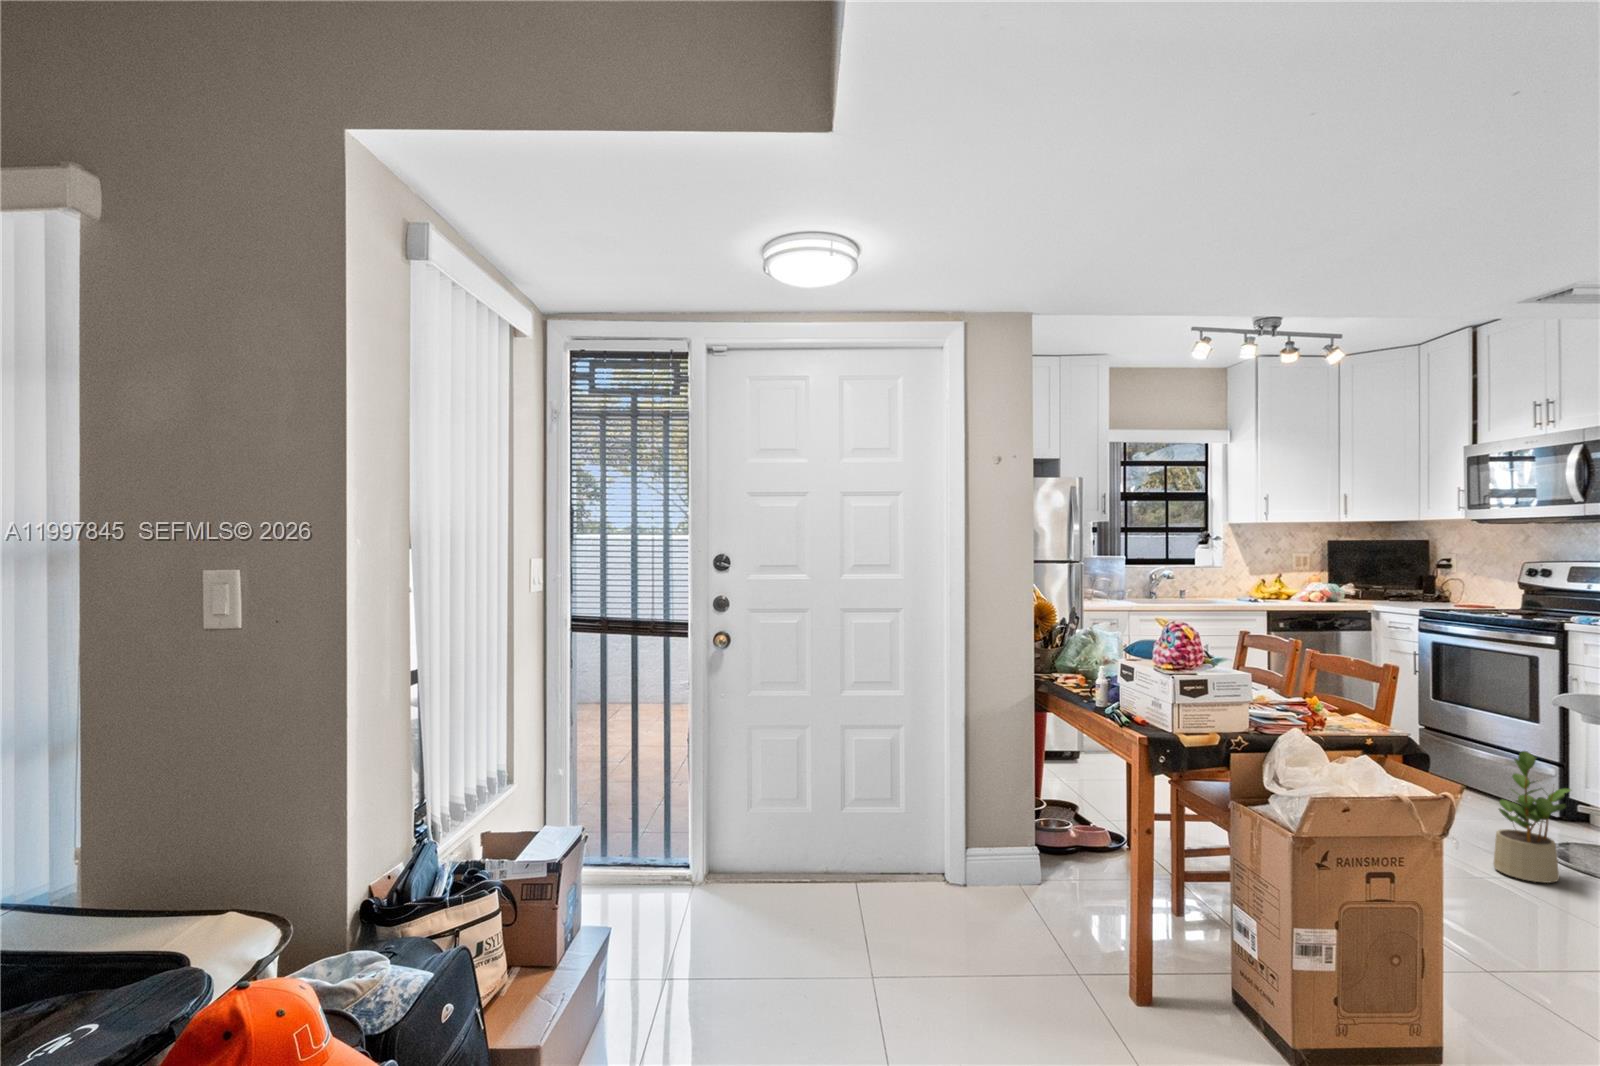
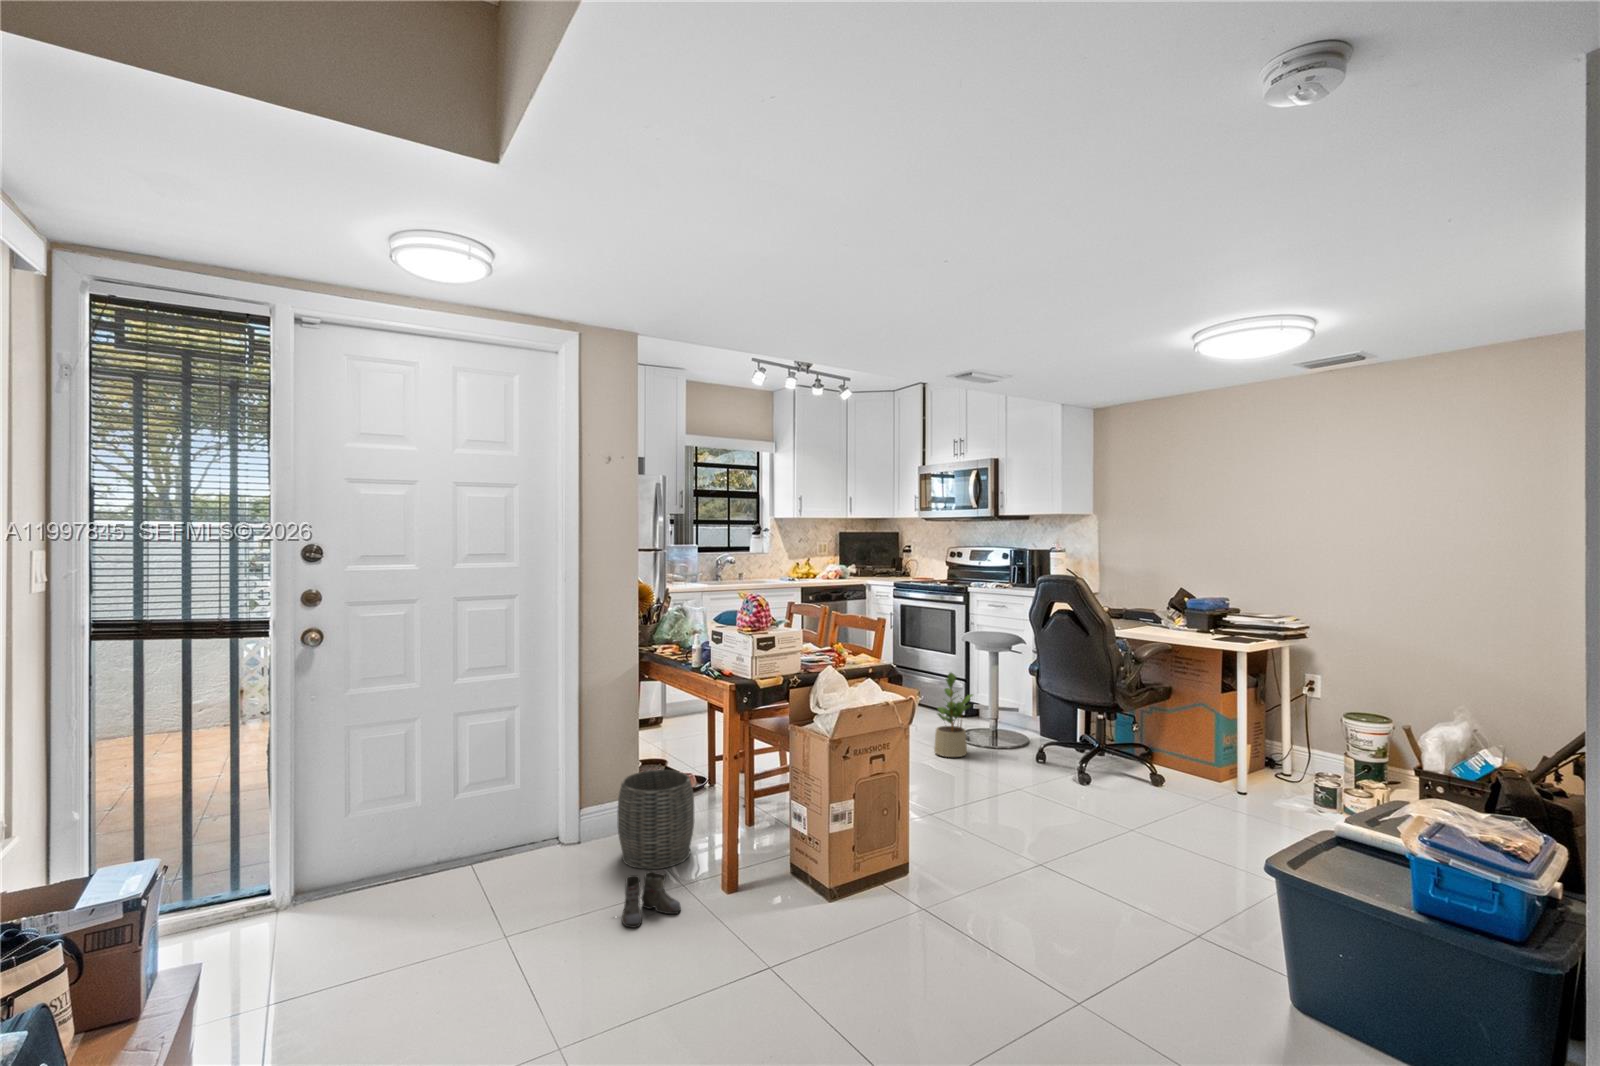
woven basket: none [1001,827,1098,955] -> present [617,770,694,869]
boots: none [980,959,1070,1029] -> present [622,871,681,928]

